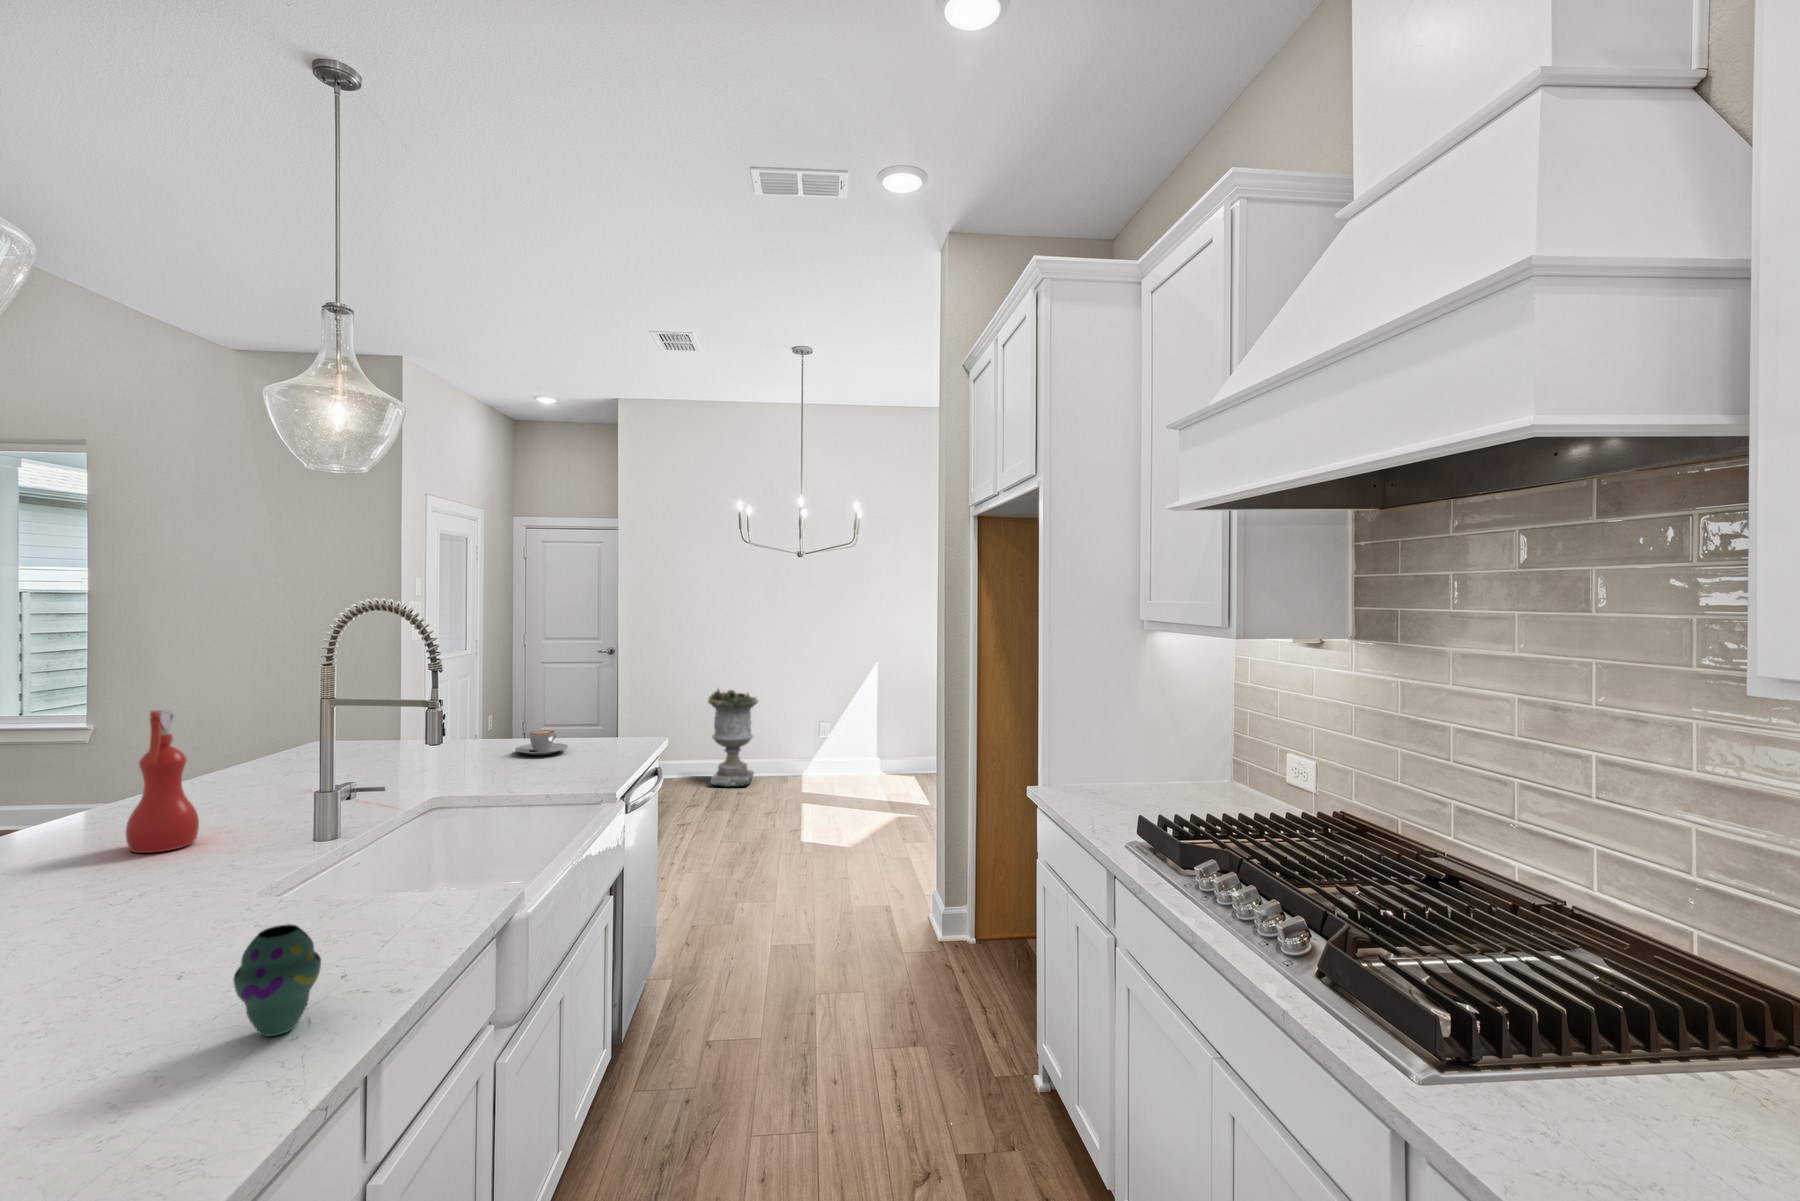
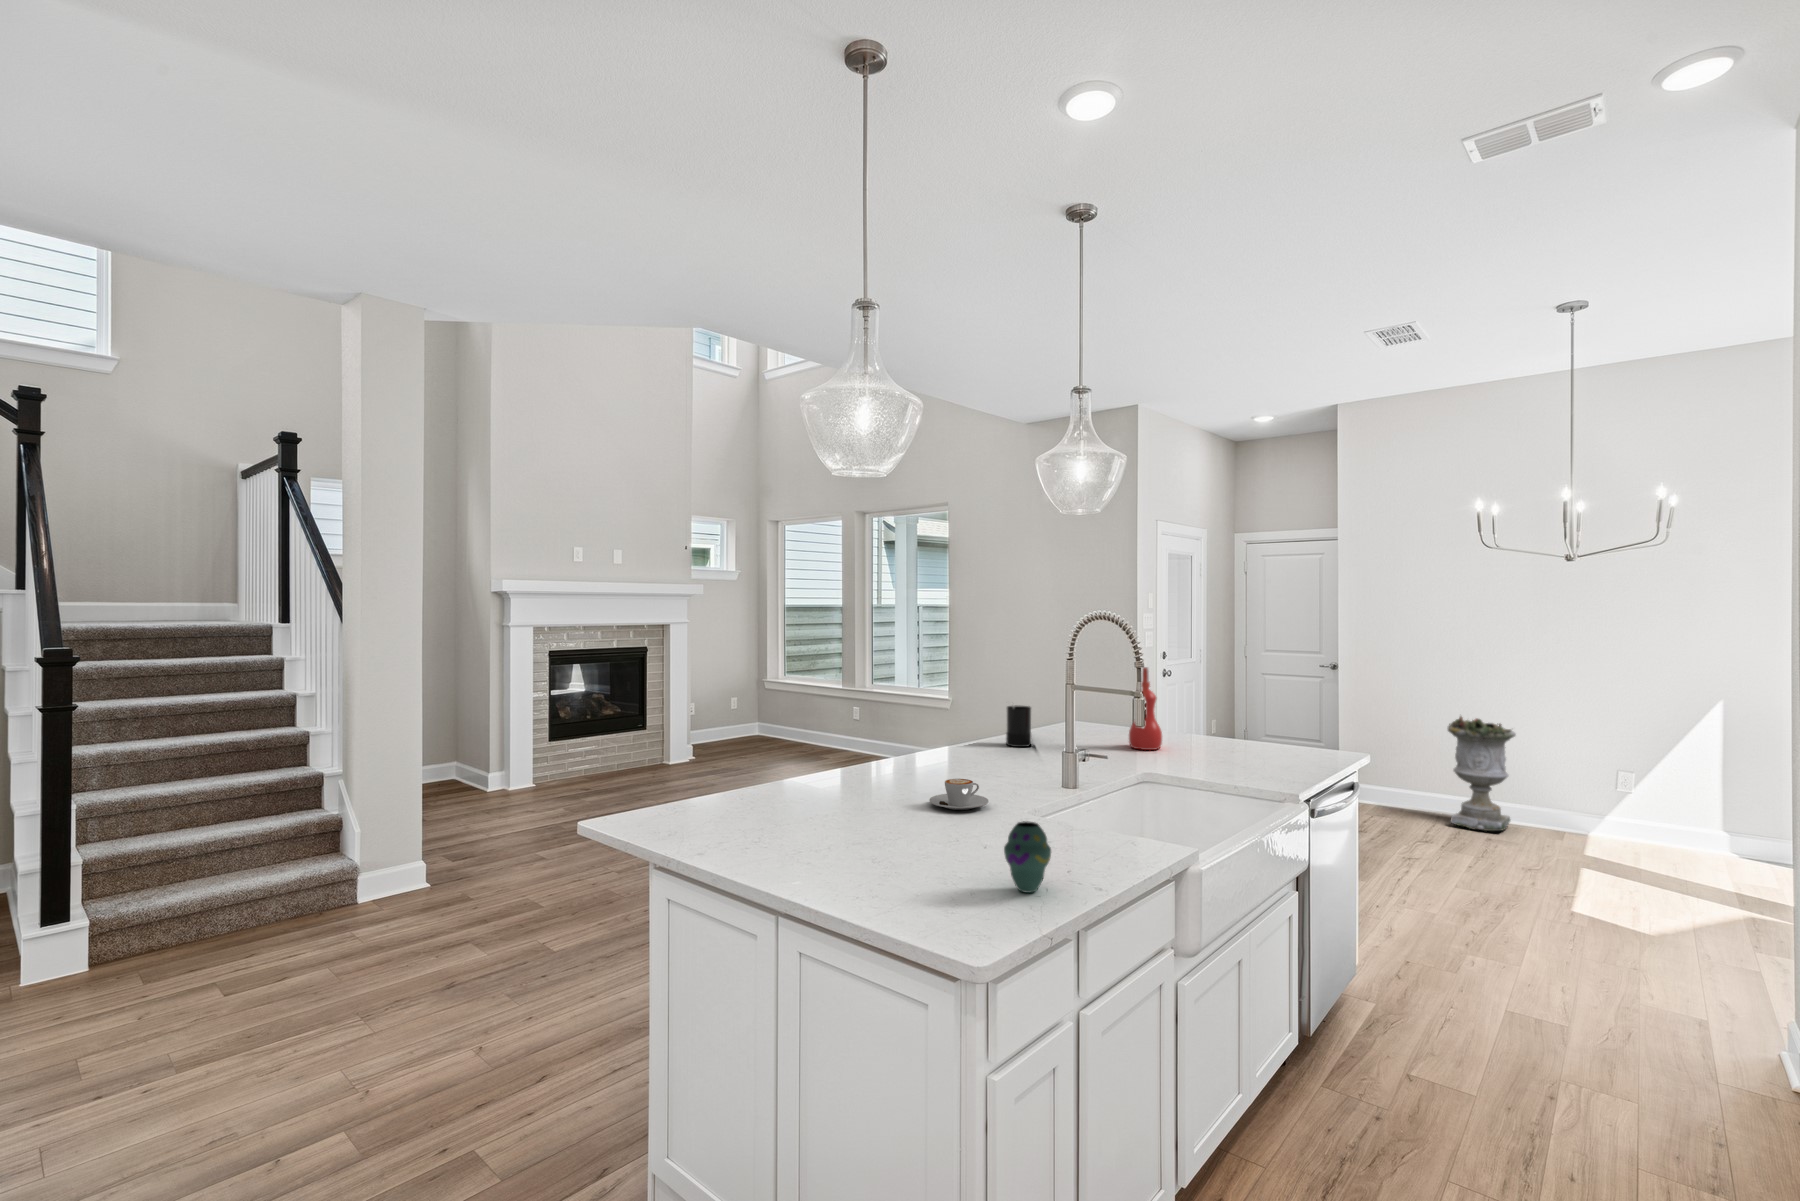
spray bottle: present [126,710,199,853] -> present [1129,667,1162,750]
candle: none [215,726,258,787] -> present [1006,705,1031,747]
coffee cup: present [515,730,568,755] -> present [929,779,989,810]

